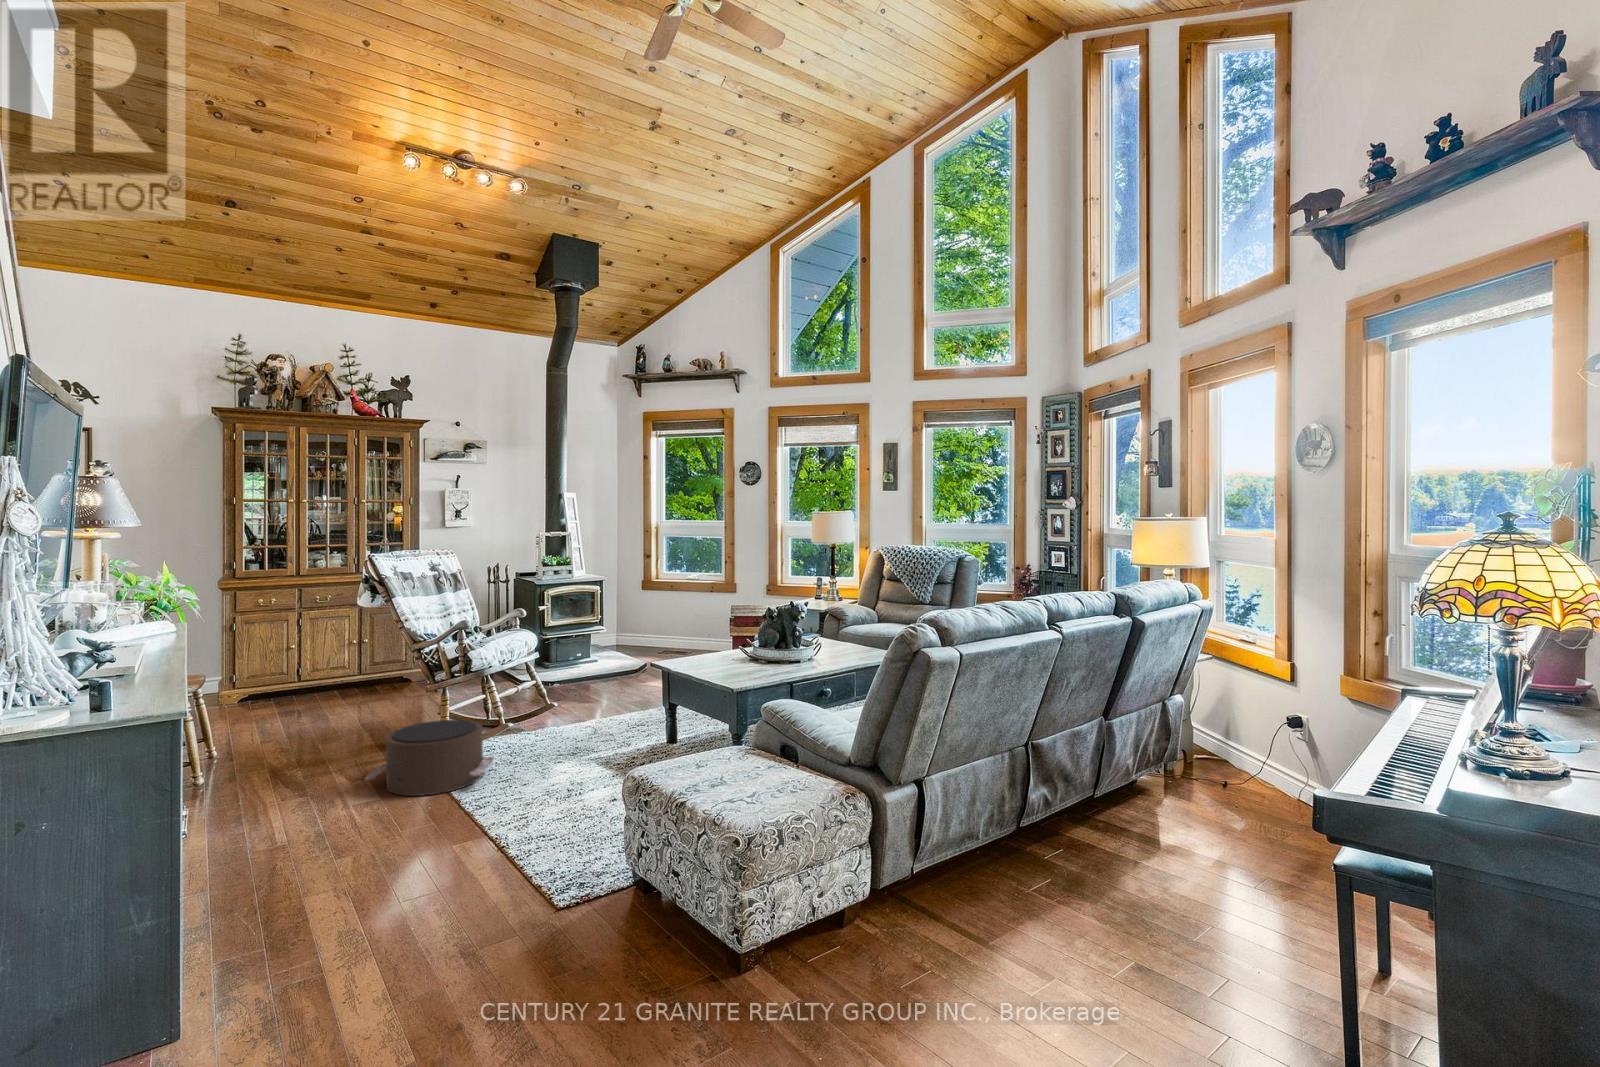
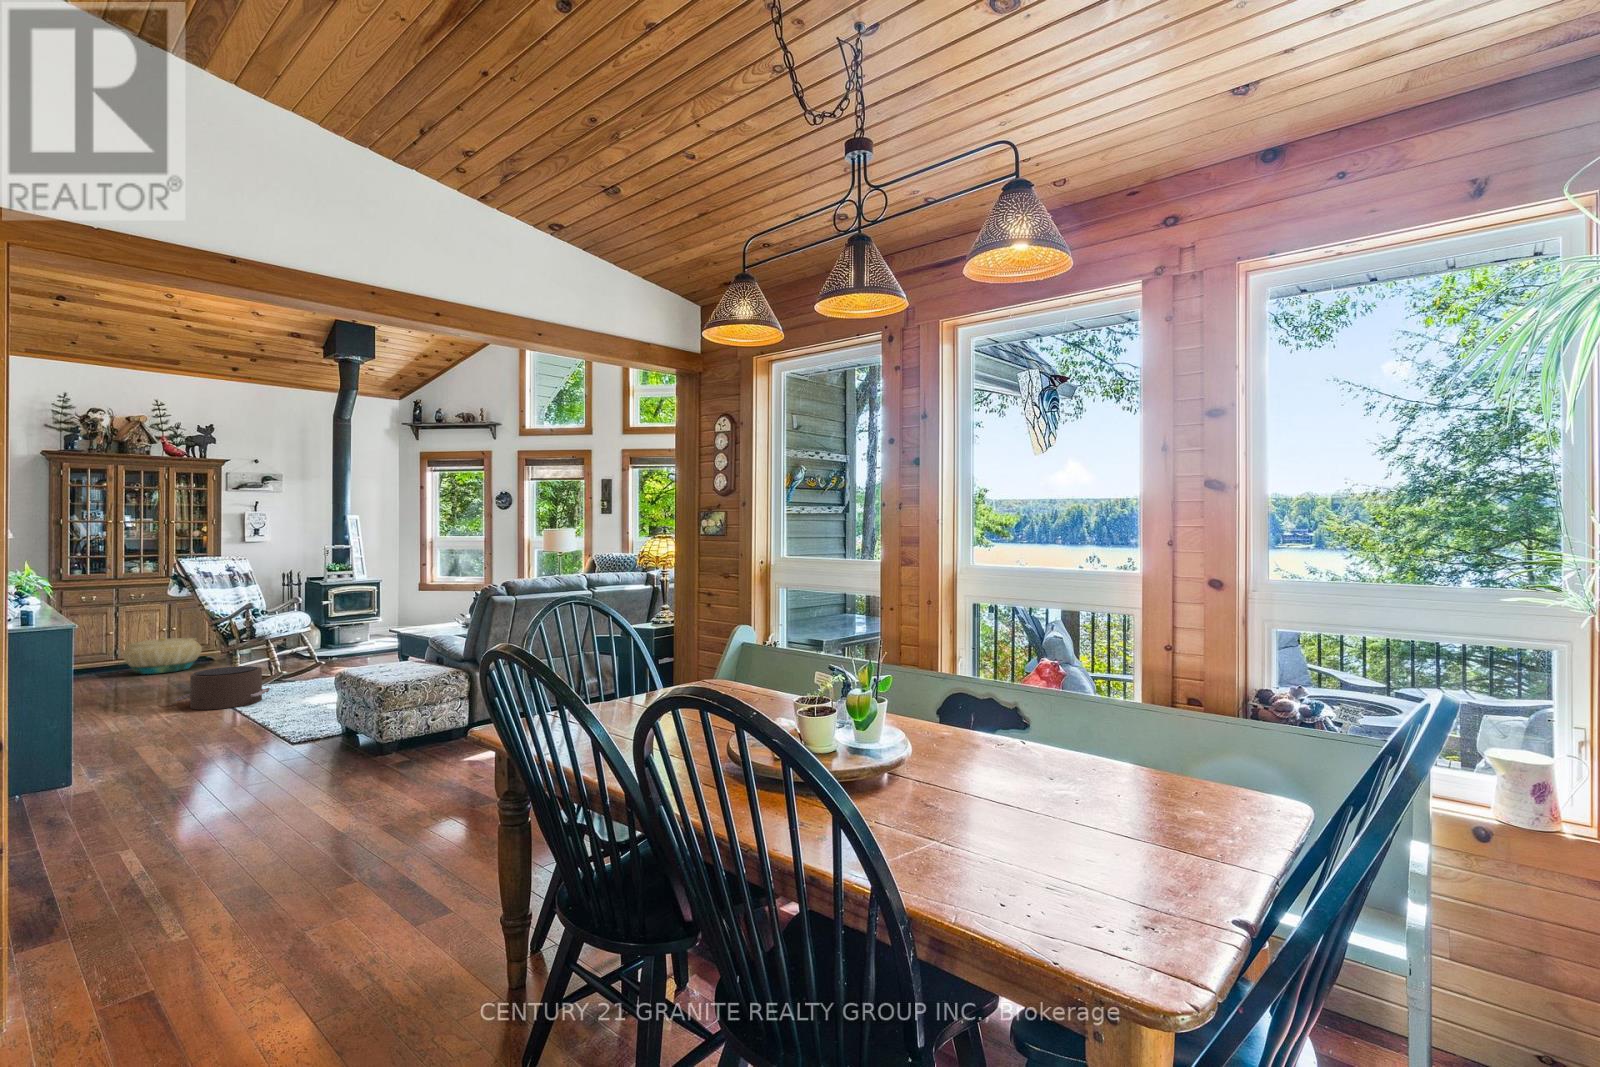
basket: none [307,653,399,703] -> present [123,637,202,674]

